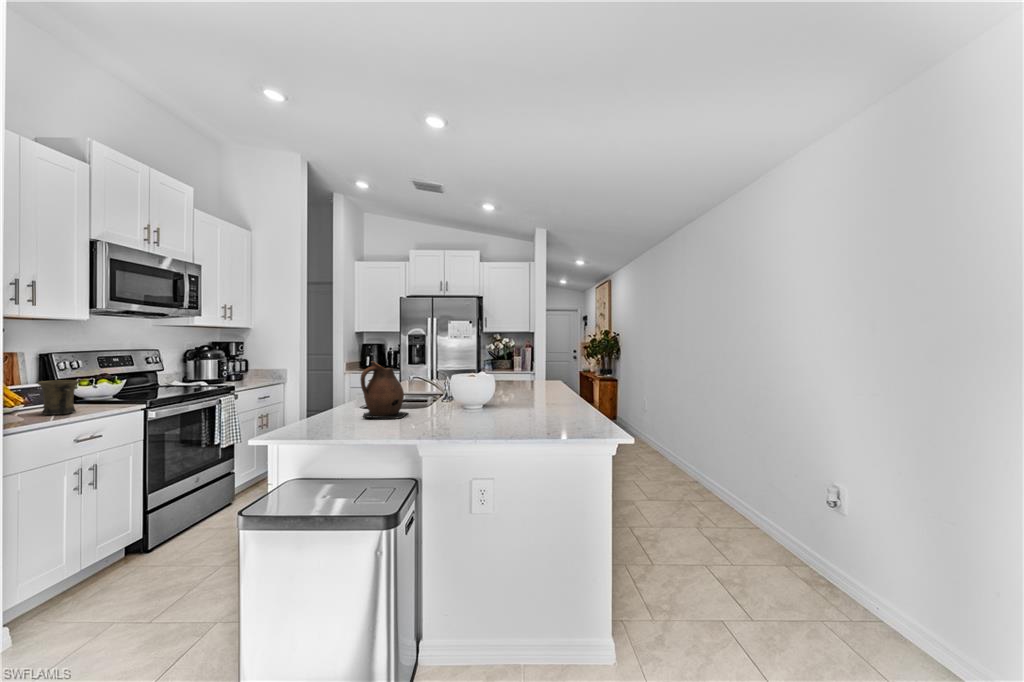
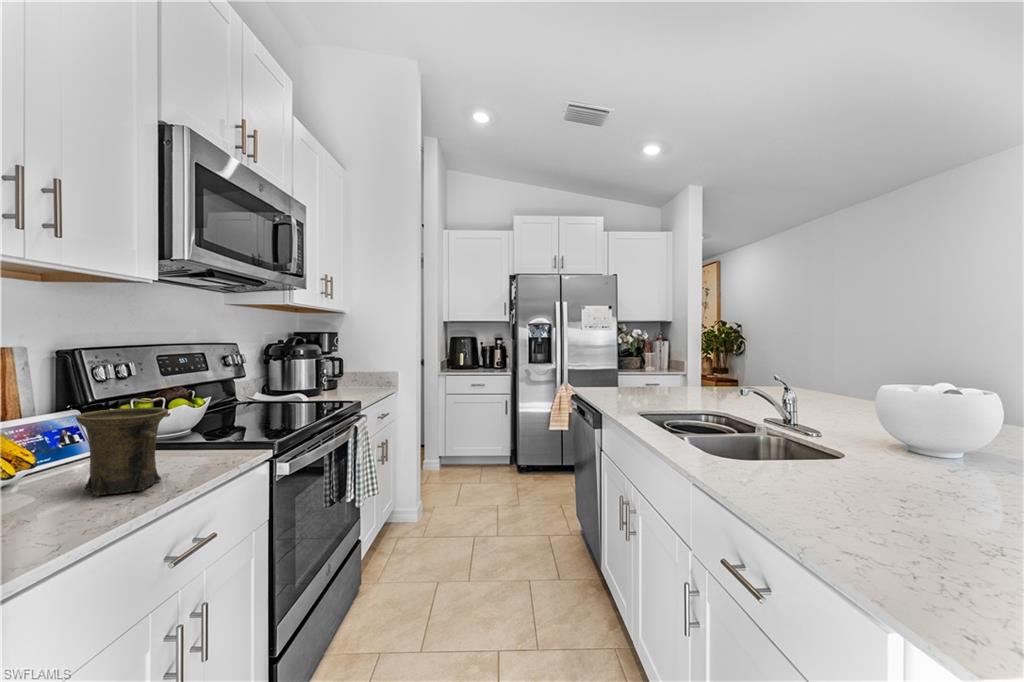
ceramic pitcher: present [360,362,408,419] -> none [813,361,956,497]

